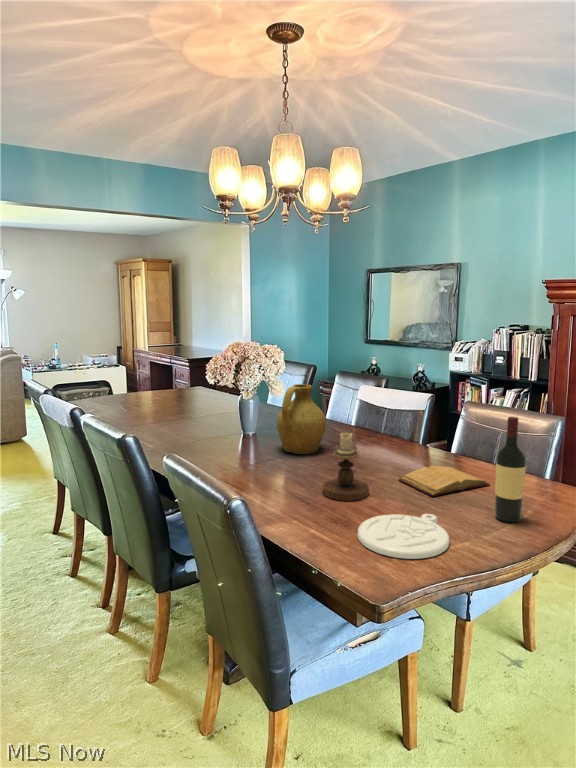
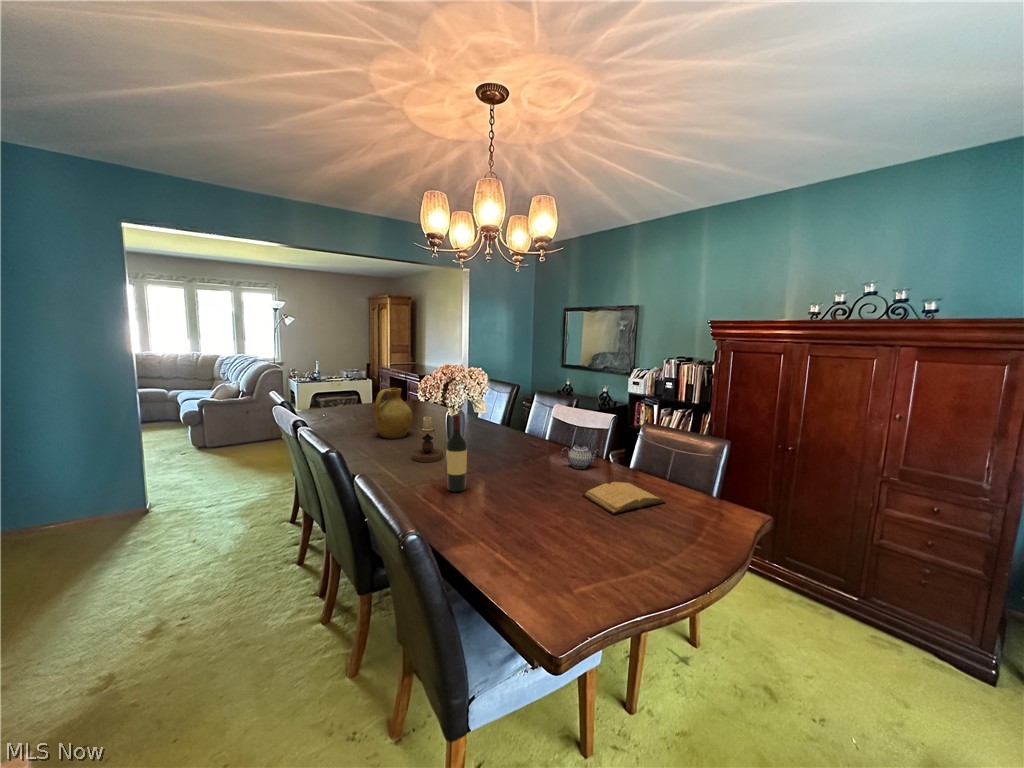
pitcher: present [277,384,326,454] -> present [375,388,412,439]
wine bottle: present [495,417,526,522] -> present [446,414,467,492]
teapot: none [372,427,416,454] -> present [561,444,599,468]
candlestick: present [323,433,369,501] -> present [412,417,443,462]
plate: present [357,514,449,559] -> none [540,535,629,589]

